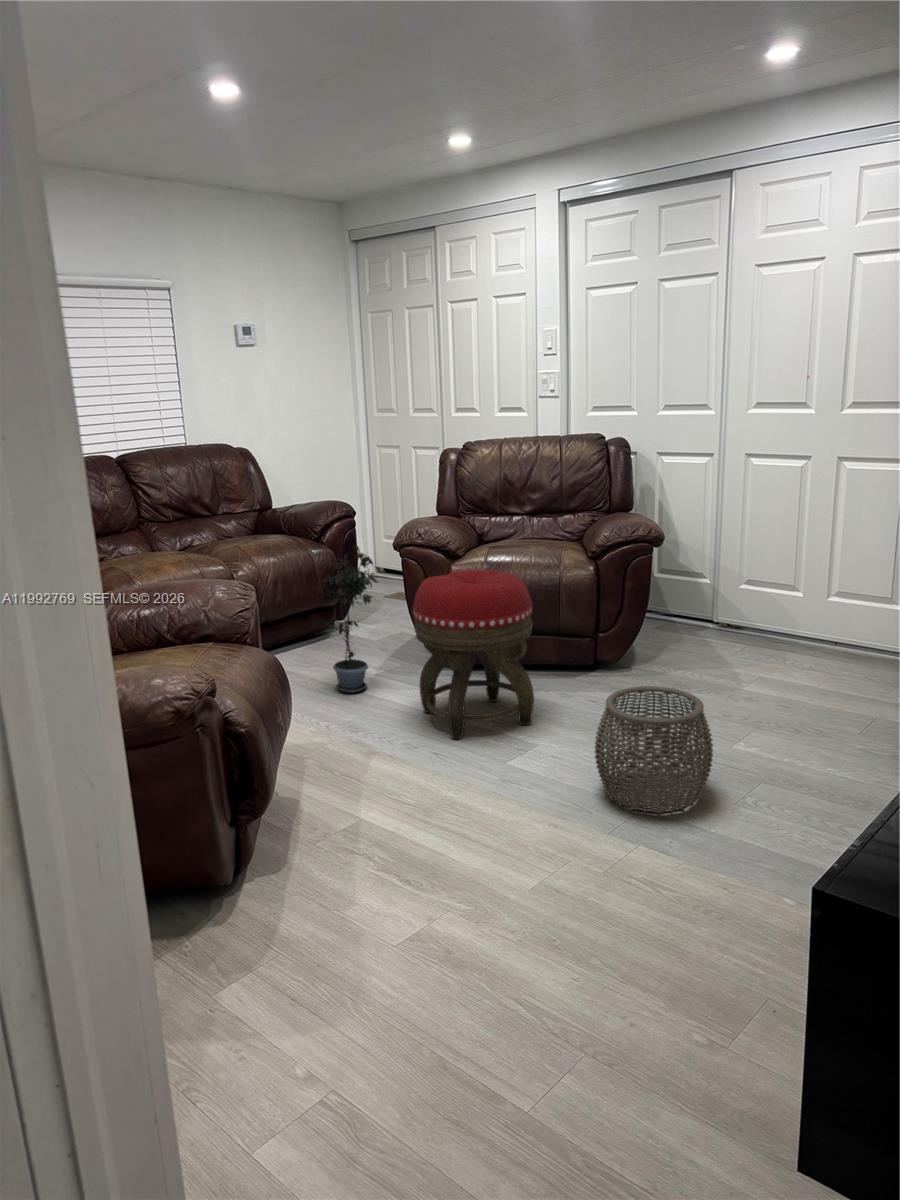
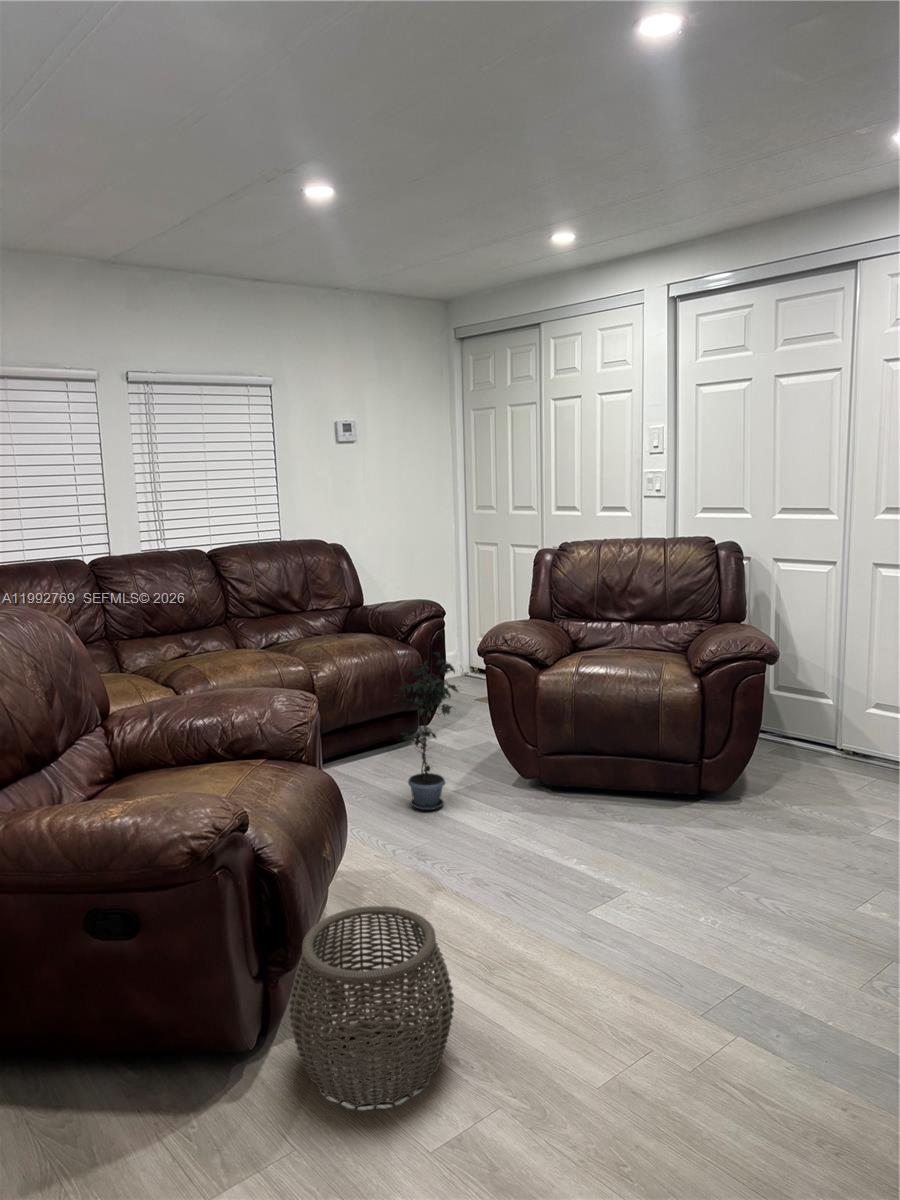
footstool: present [413,570,534,739] -> none [492,684,625,876]
woven basket: present [595,686,713,814] -> present [289,906,454,1107]

